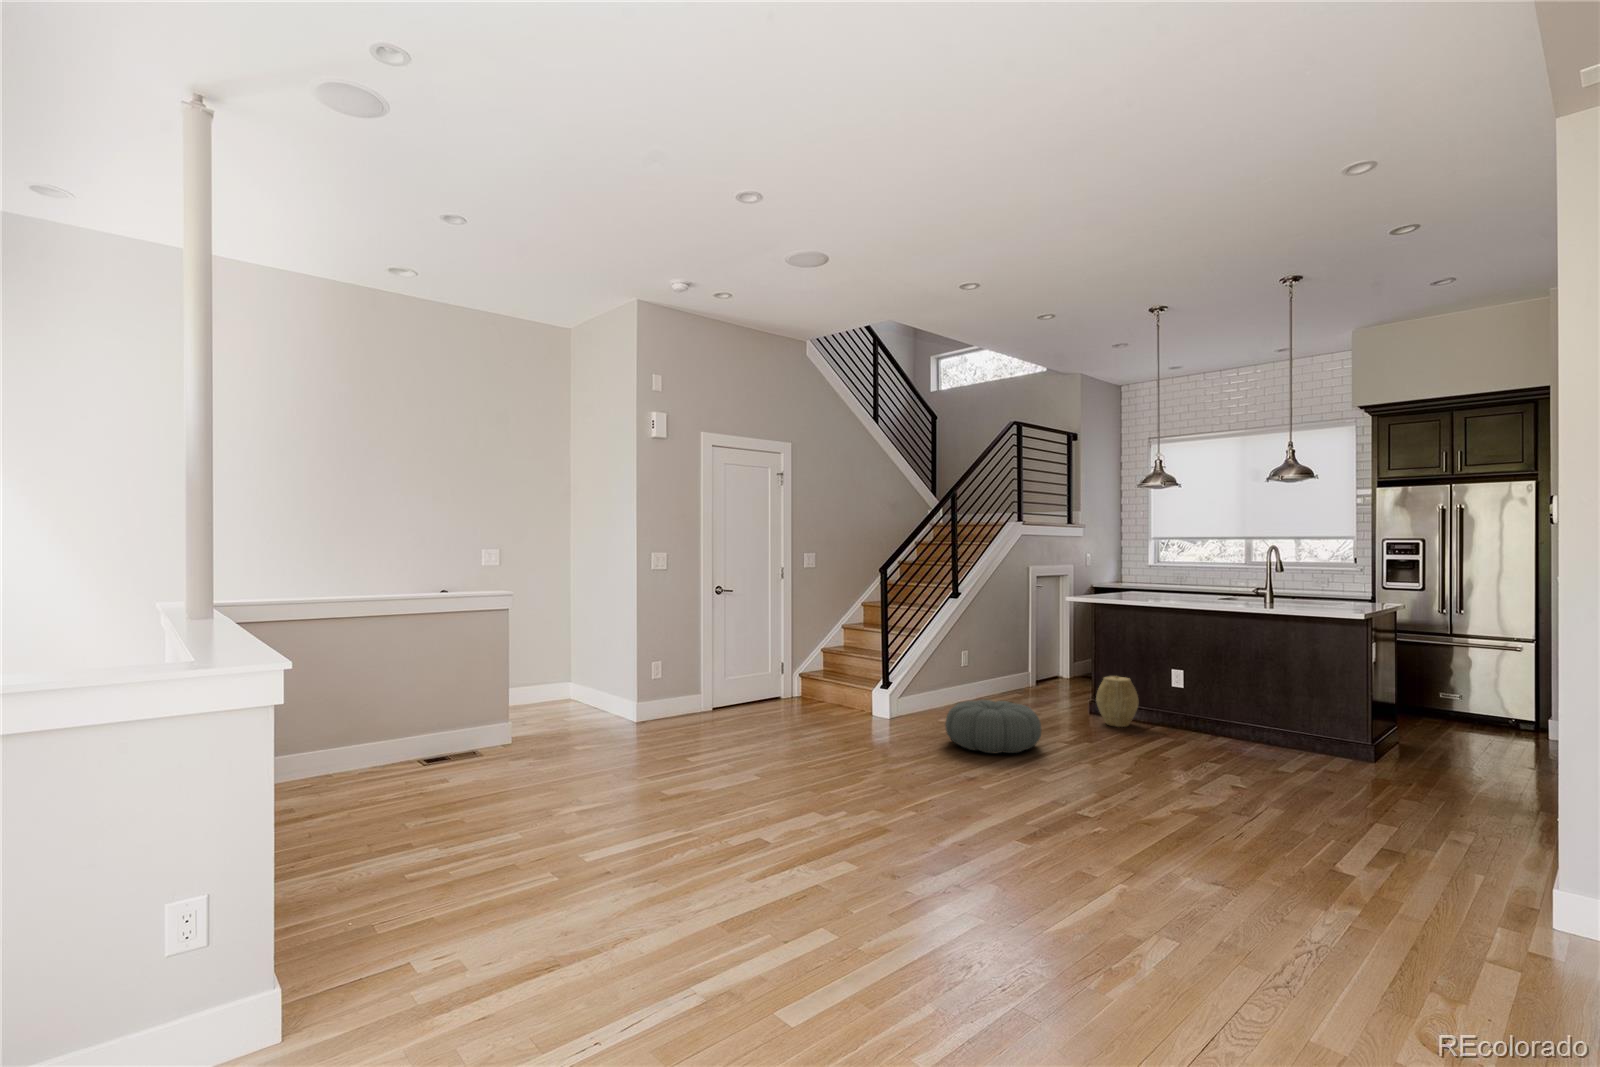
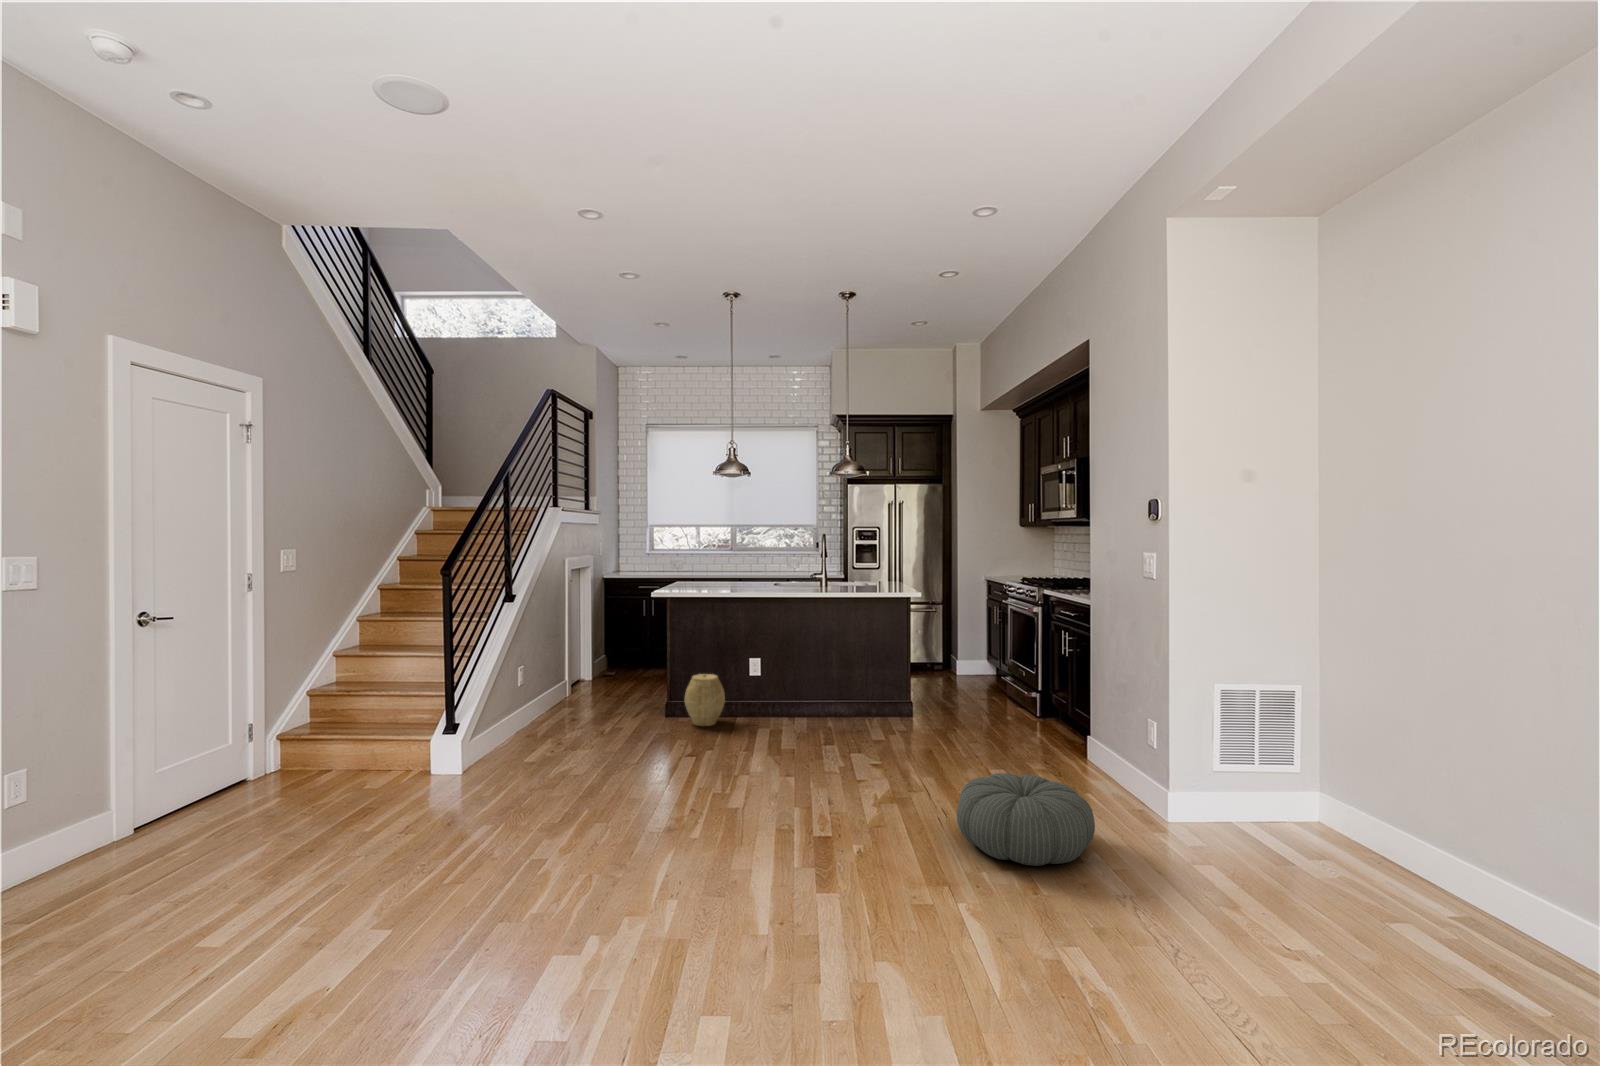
pouf: present [945,700,1041,753] -> present [957,773,1095,866]

